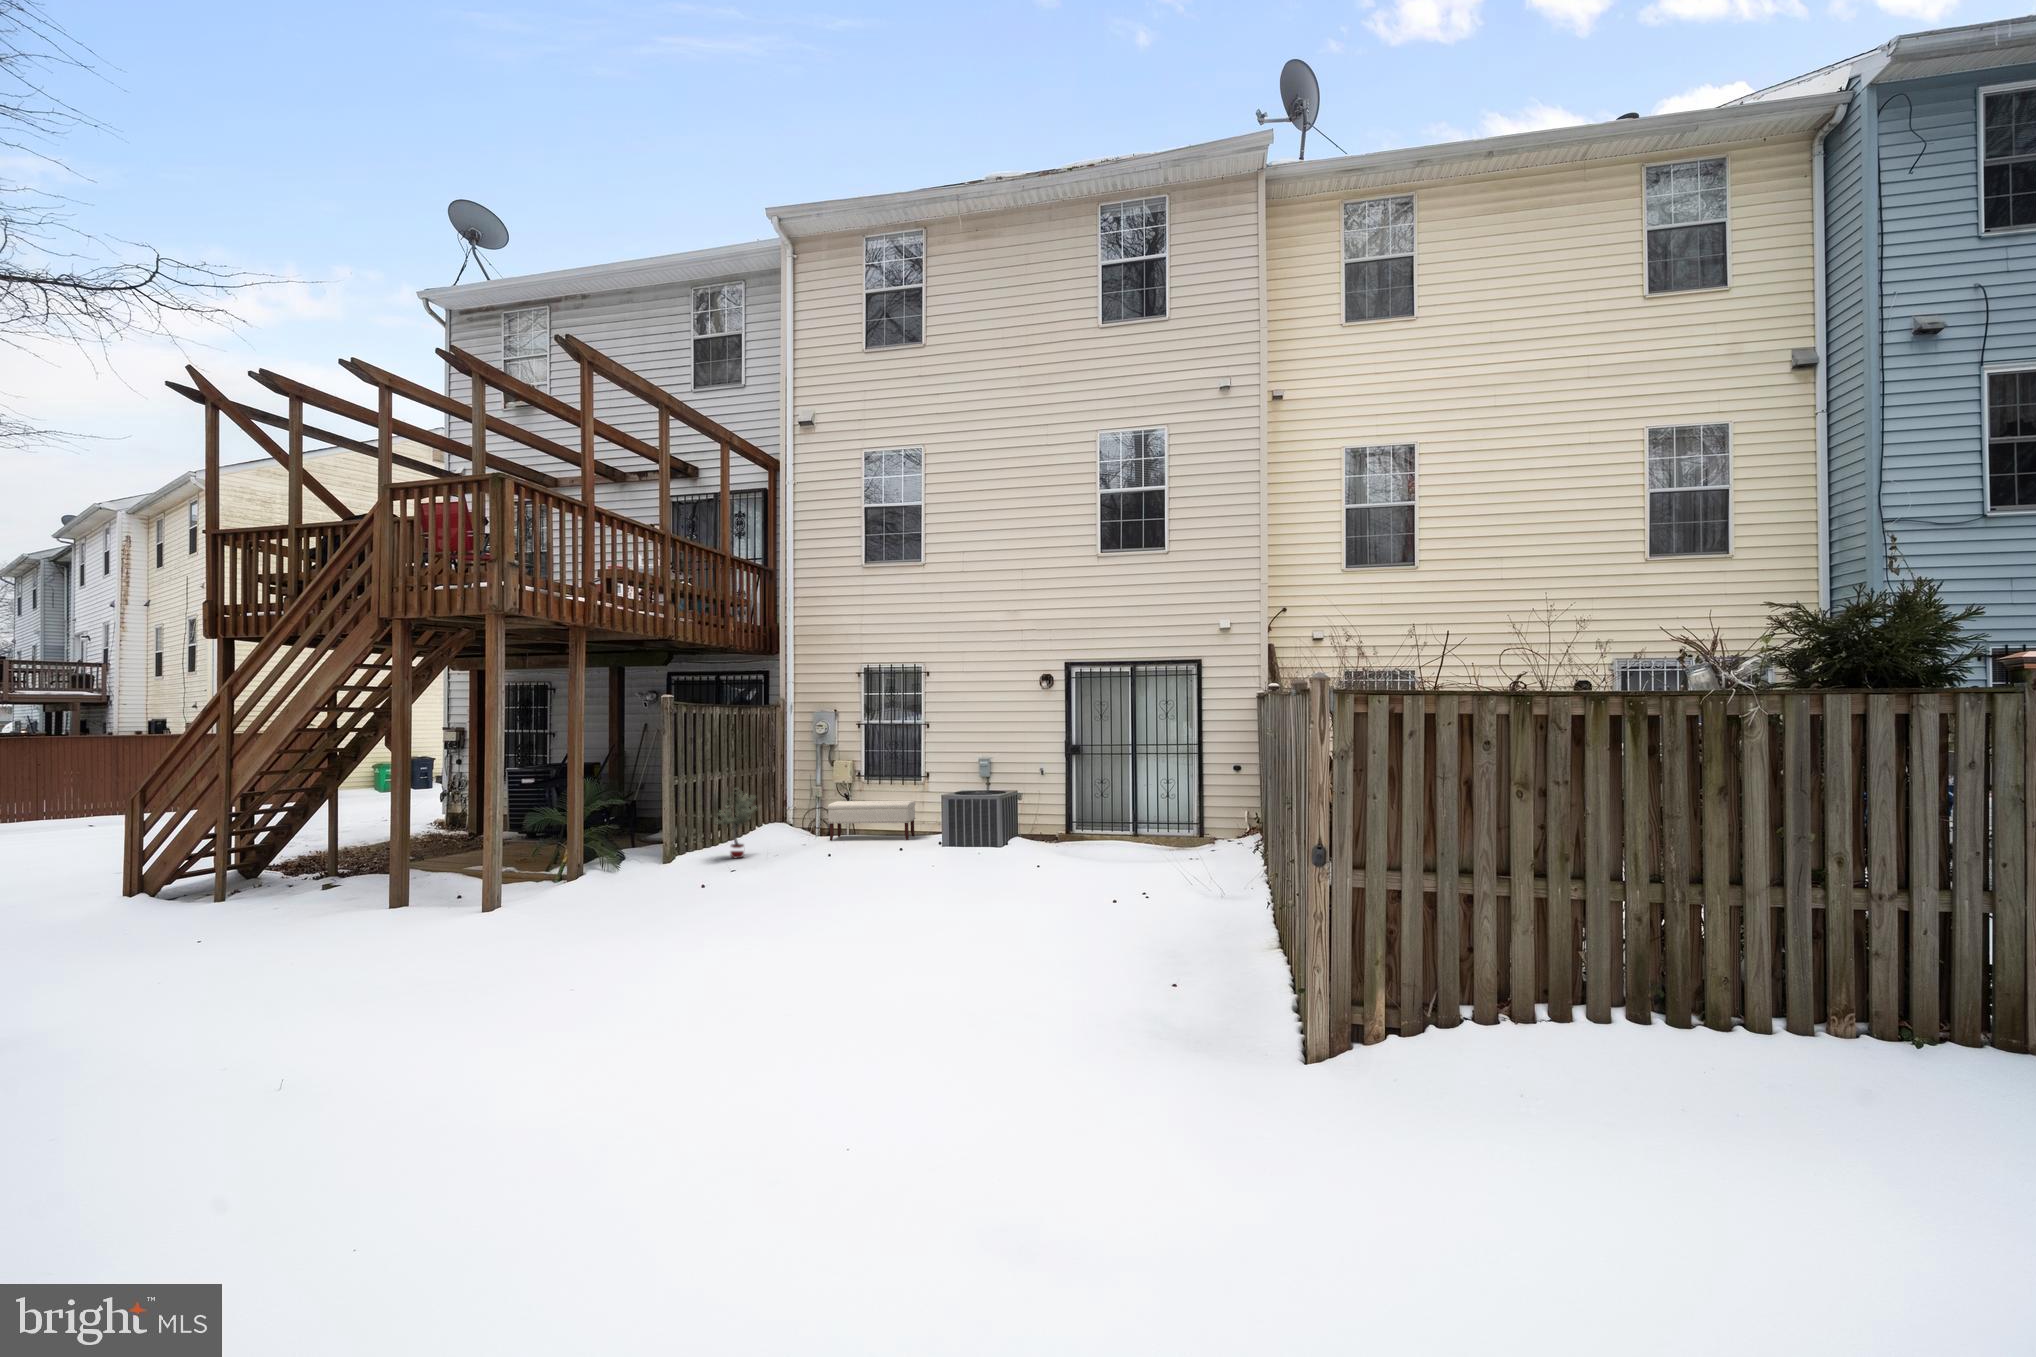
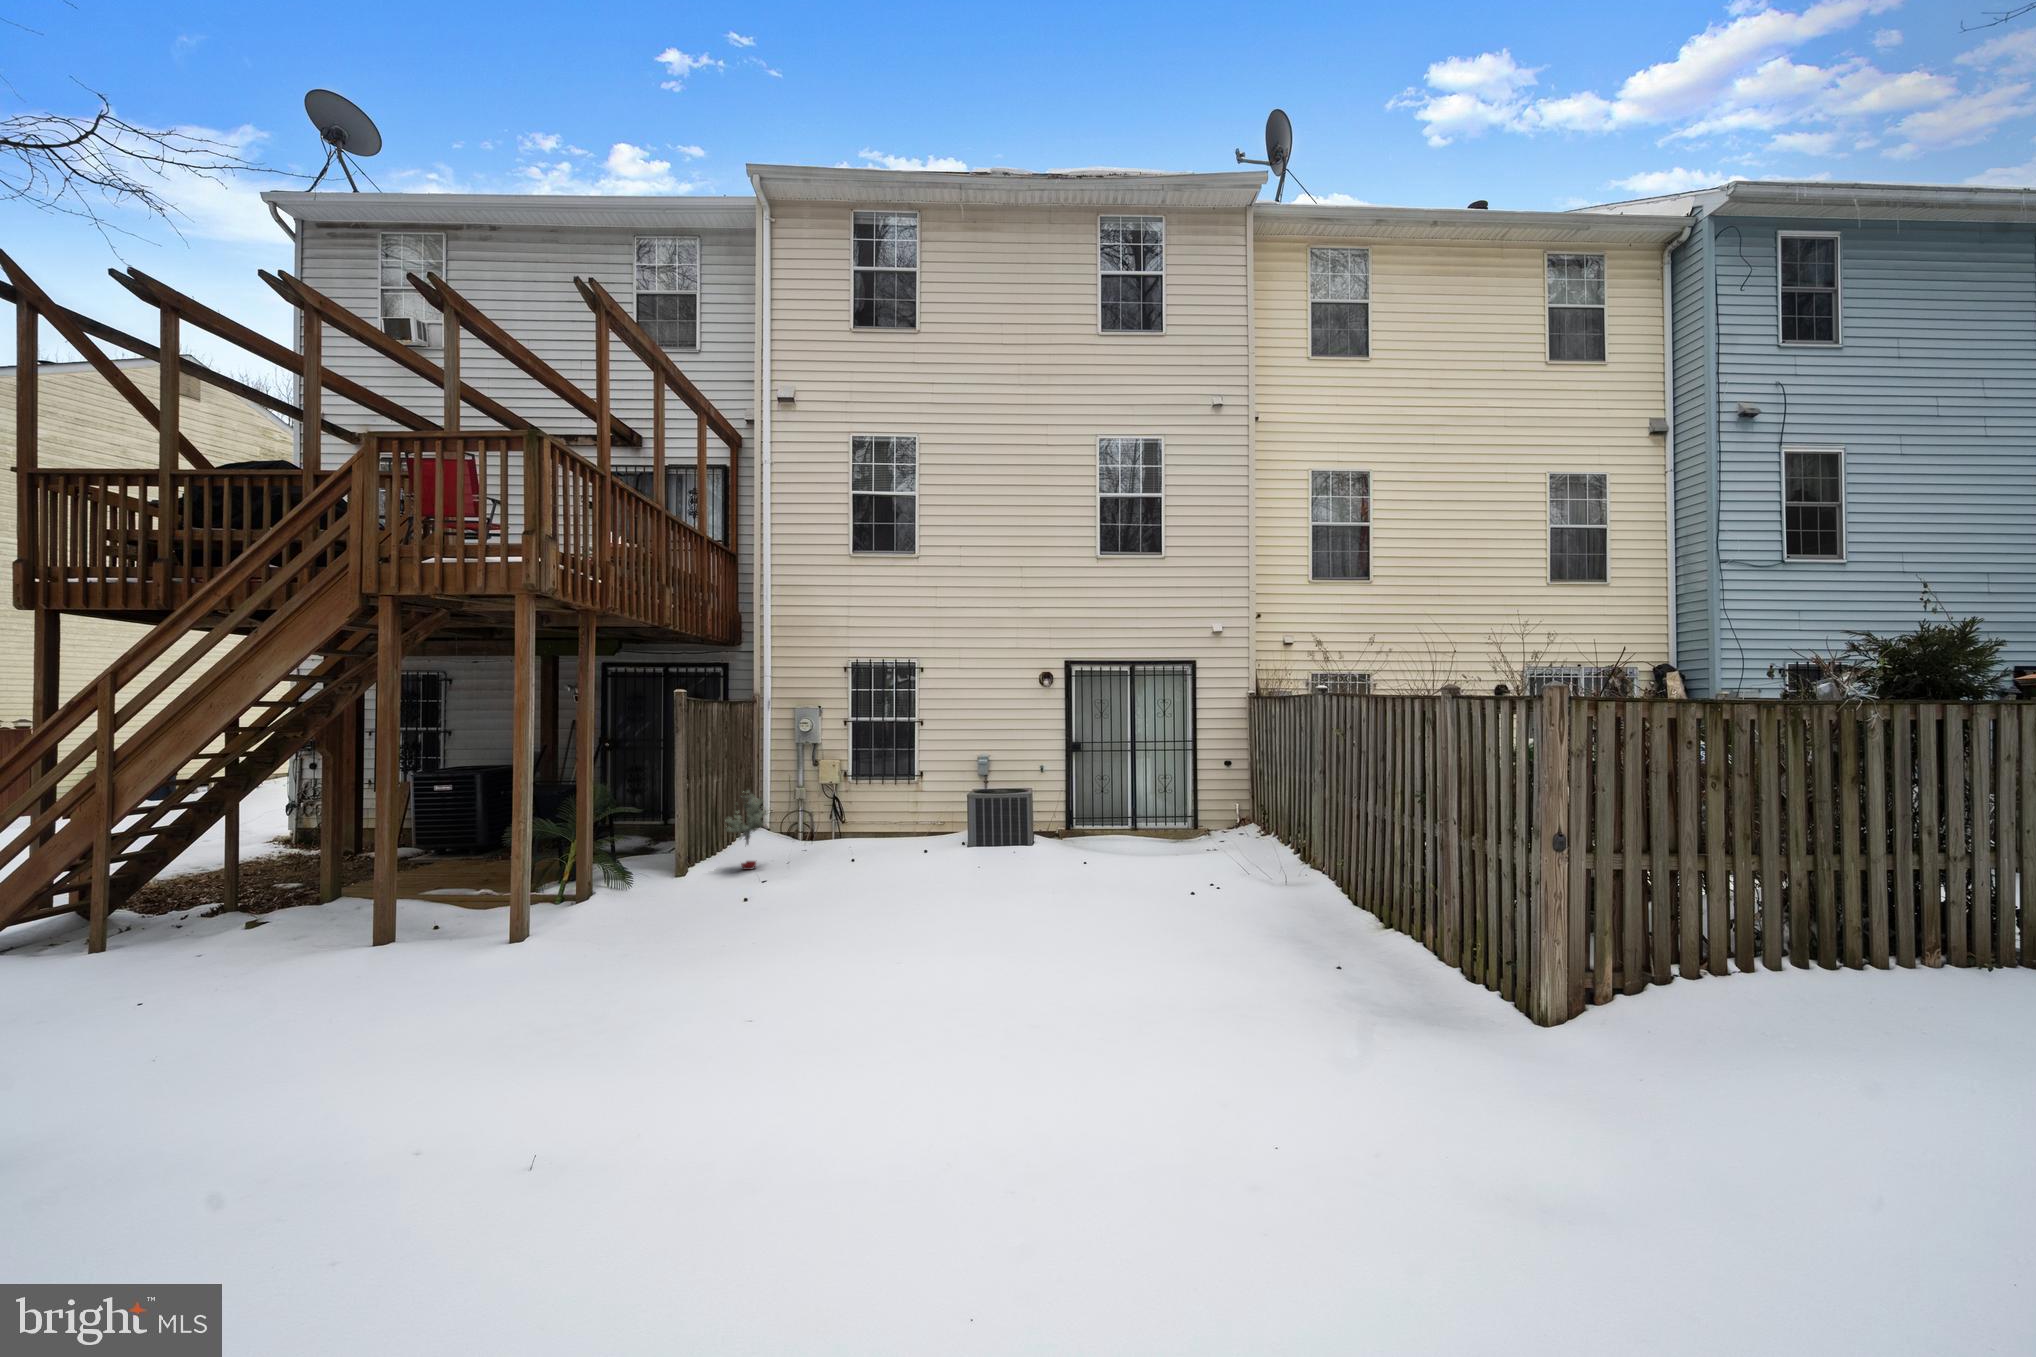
bench: present [828,800,915,840] -> none [821,800,910,845]

